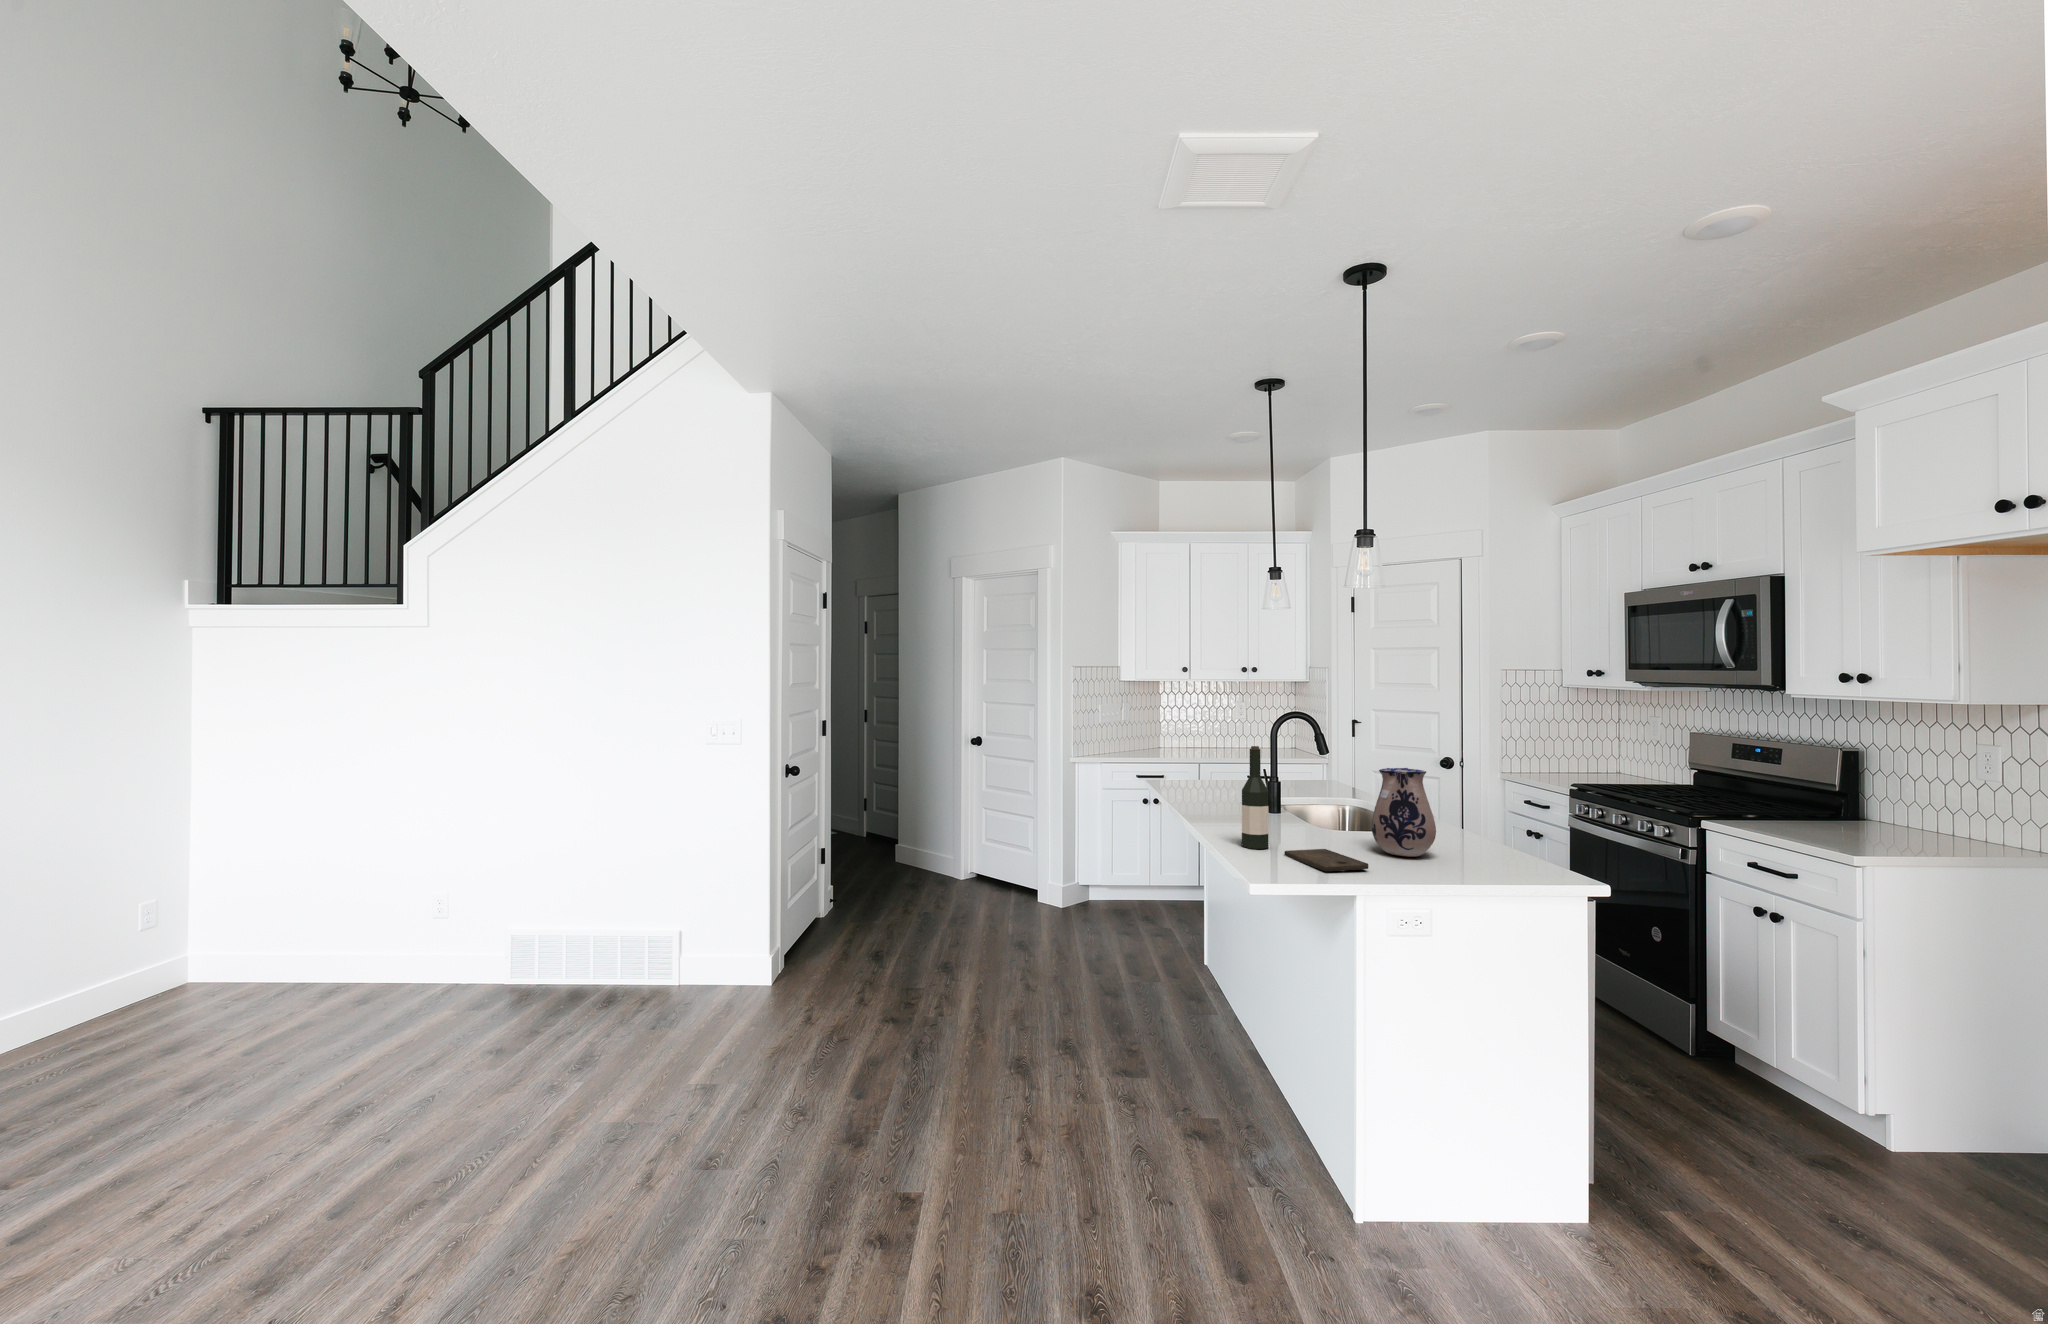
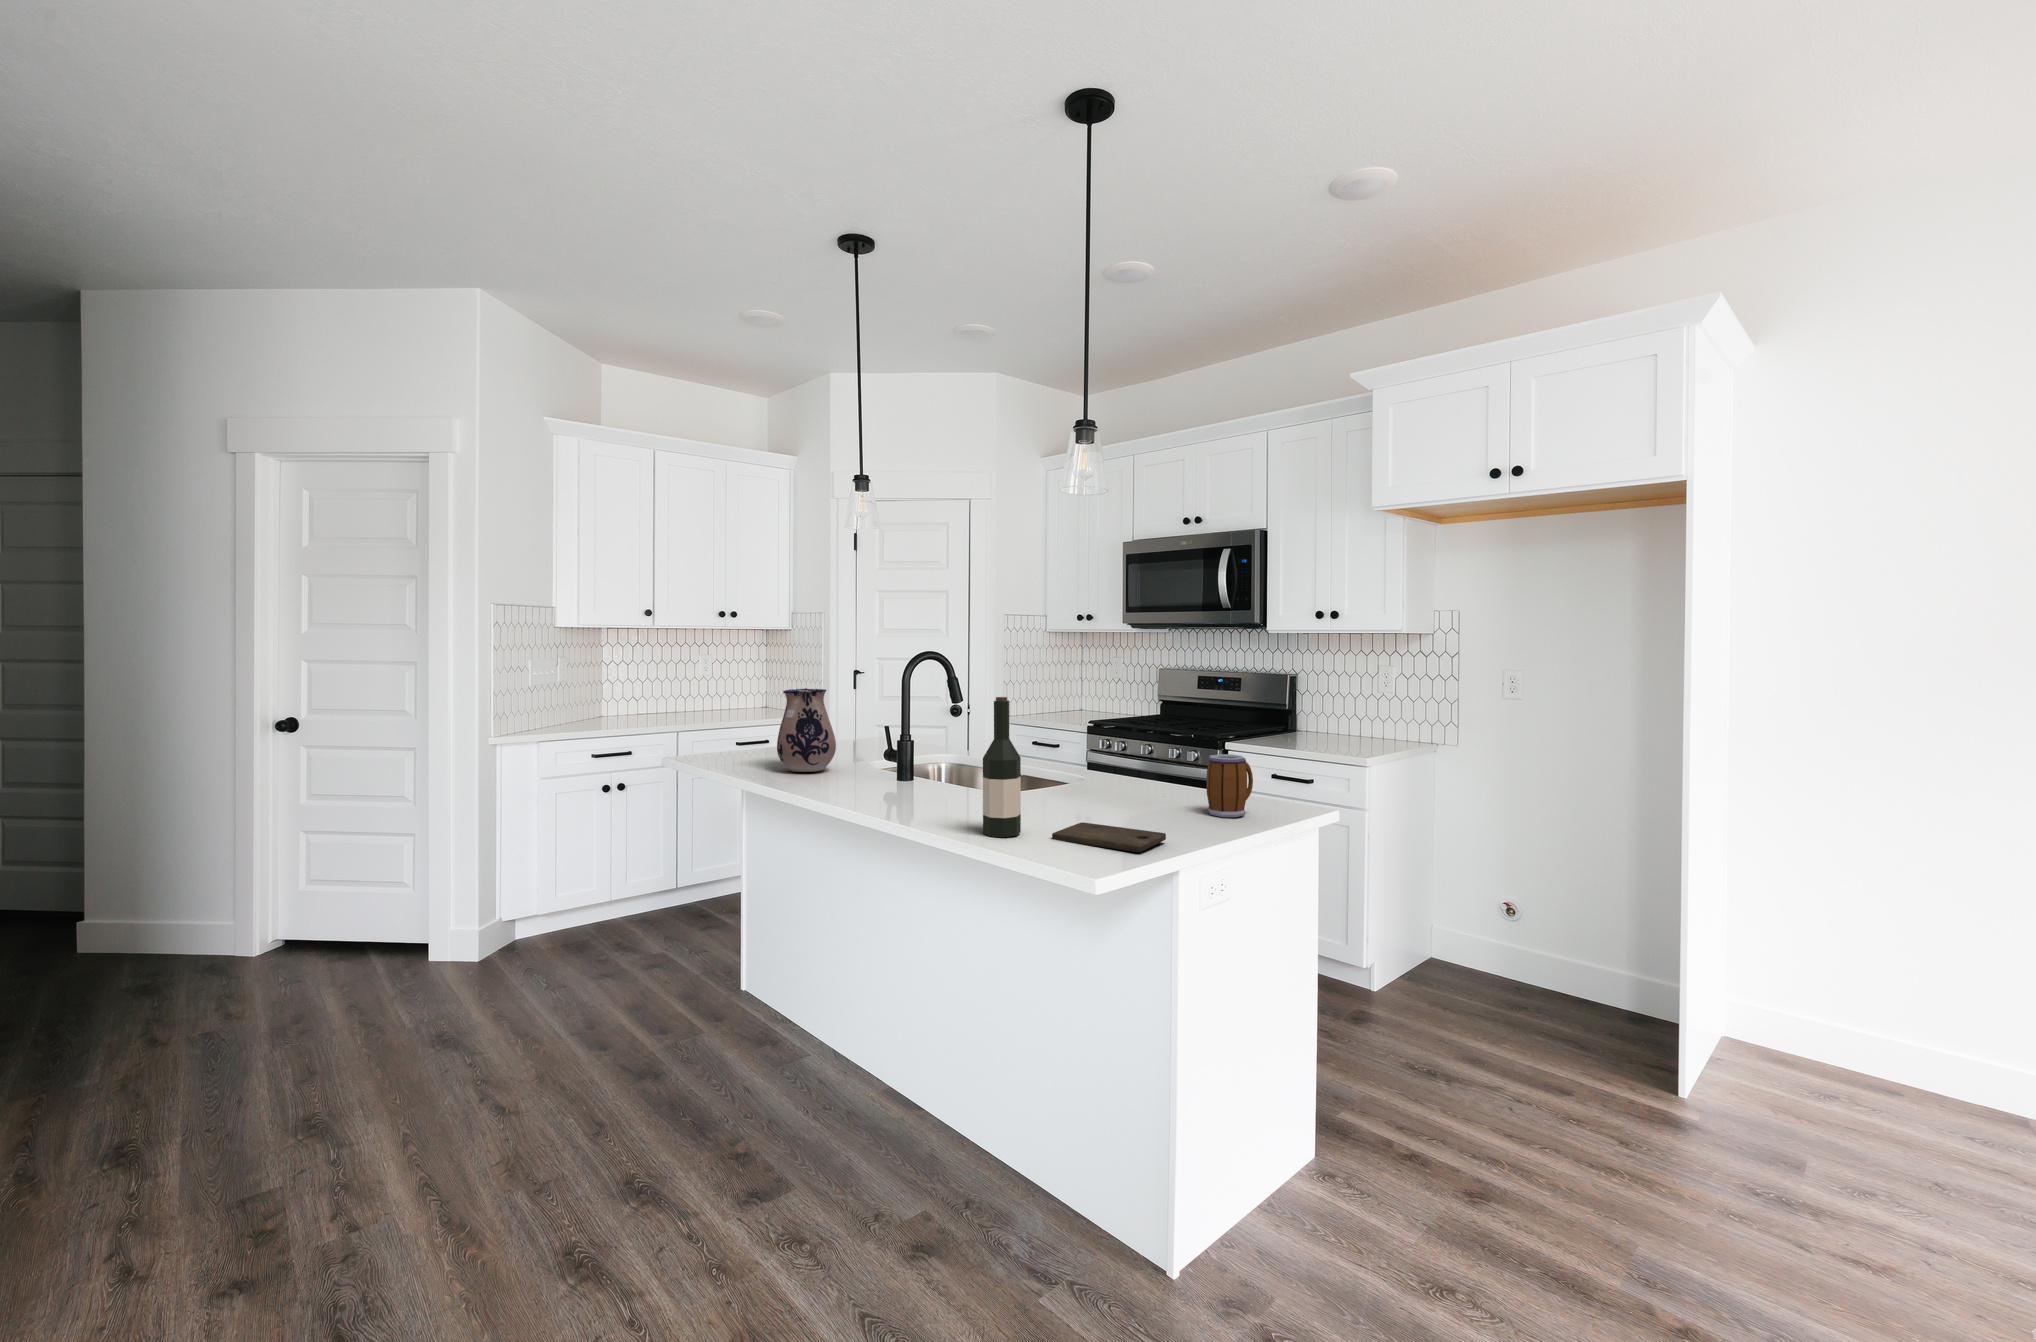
ceramic pitcher: present [1372,768,1436,857] -> present [777,688,836,772]
mug: none [1473,812,1524,870] -> present [1207,754,1253,817]

